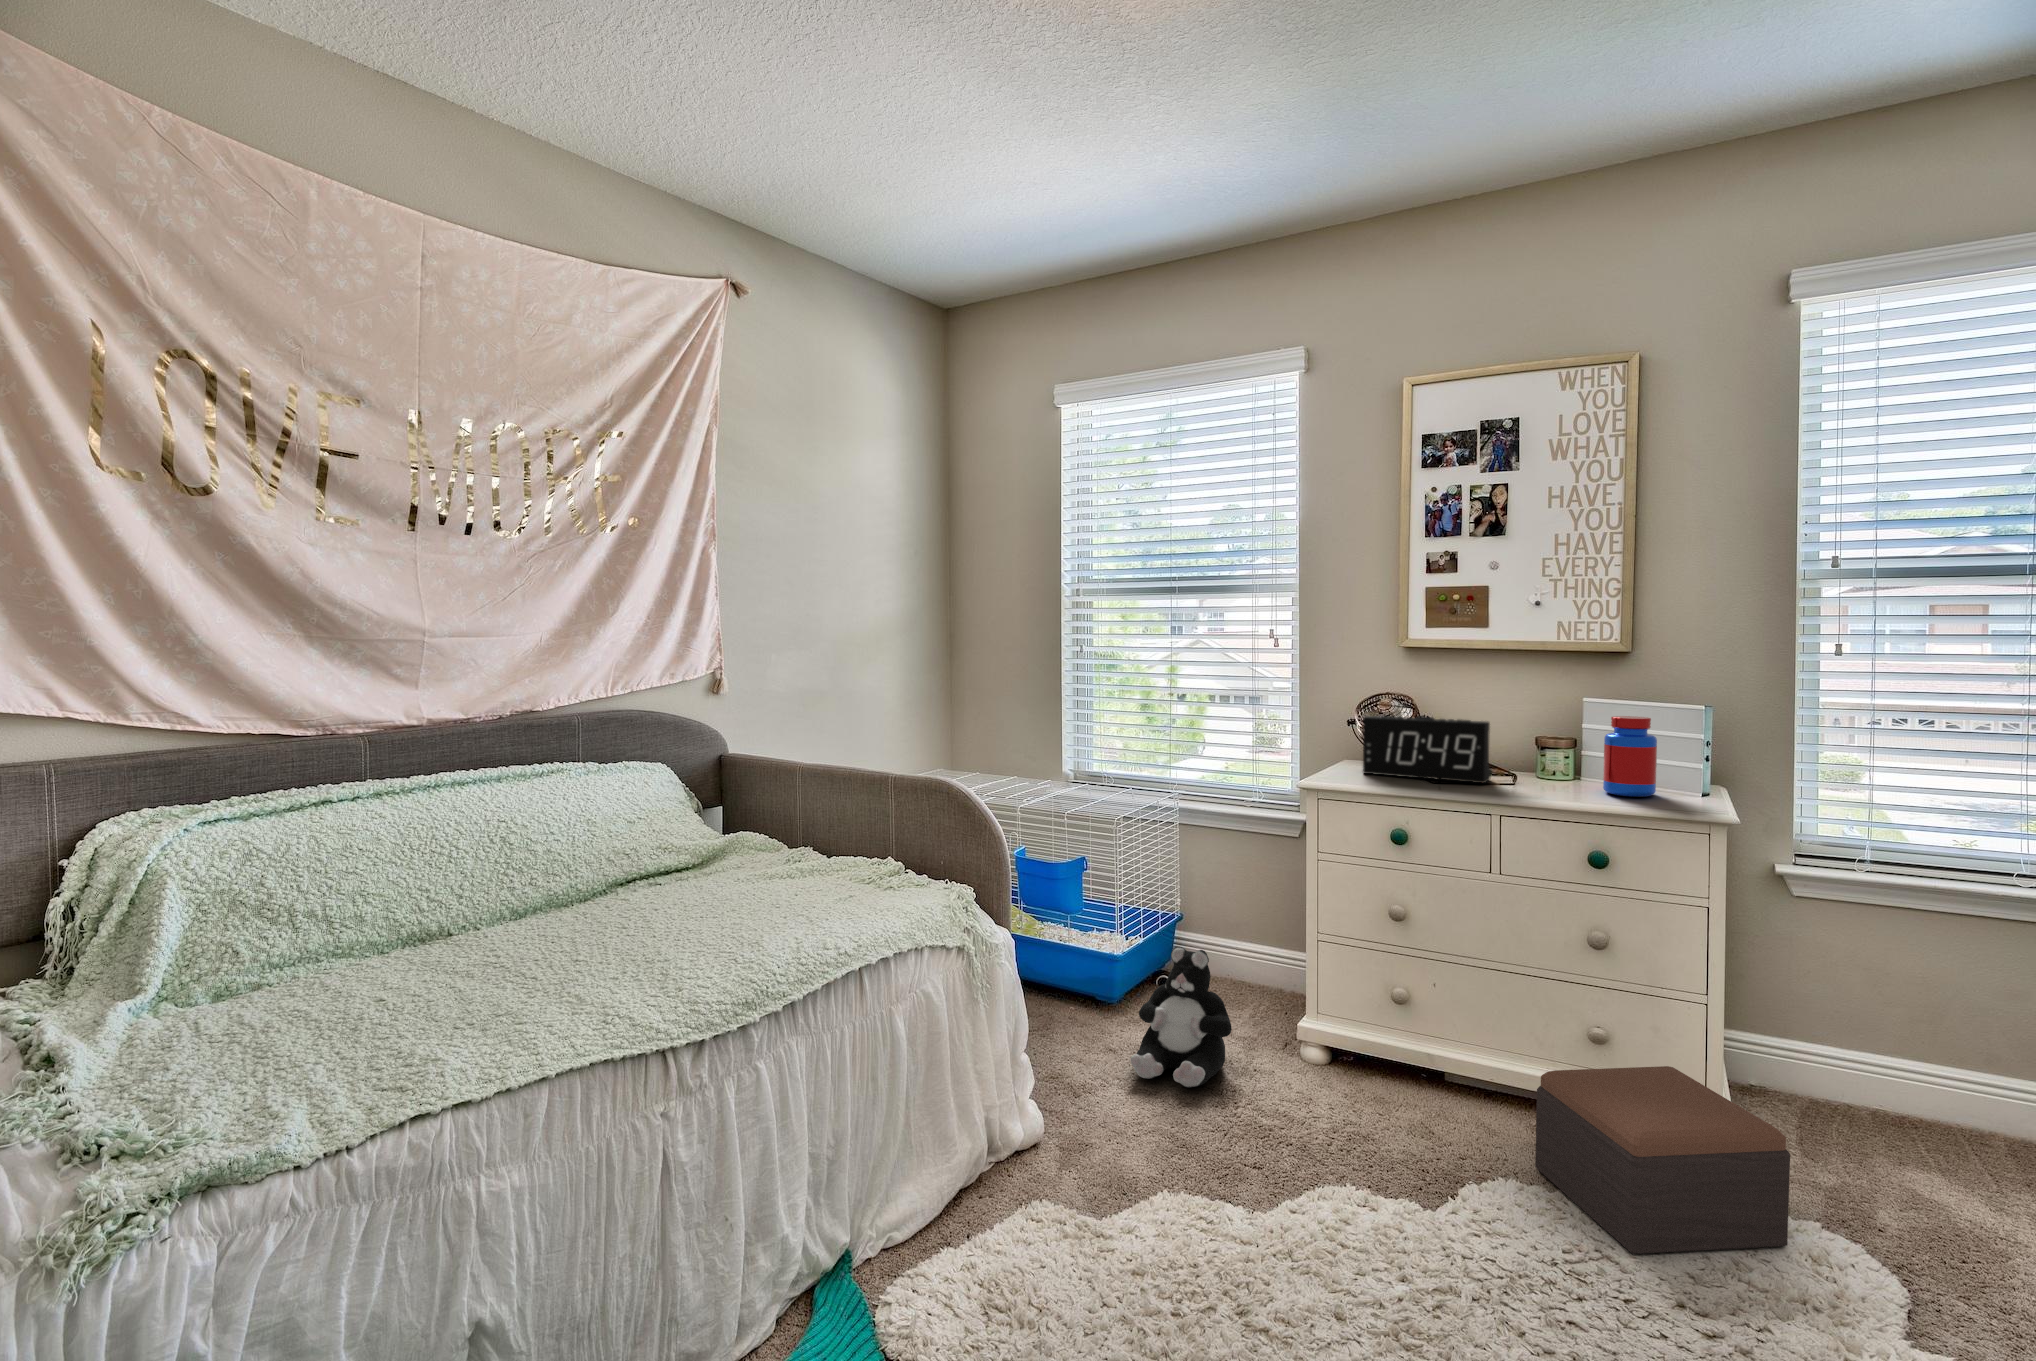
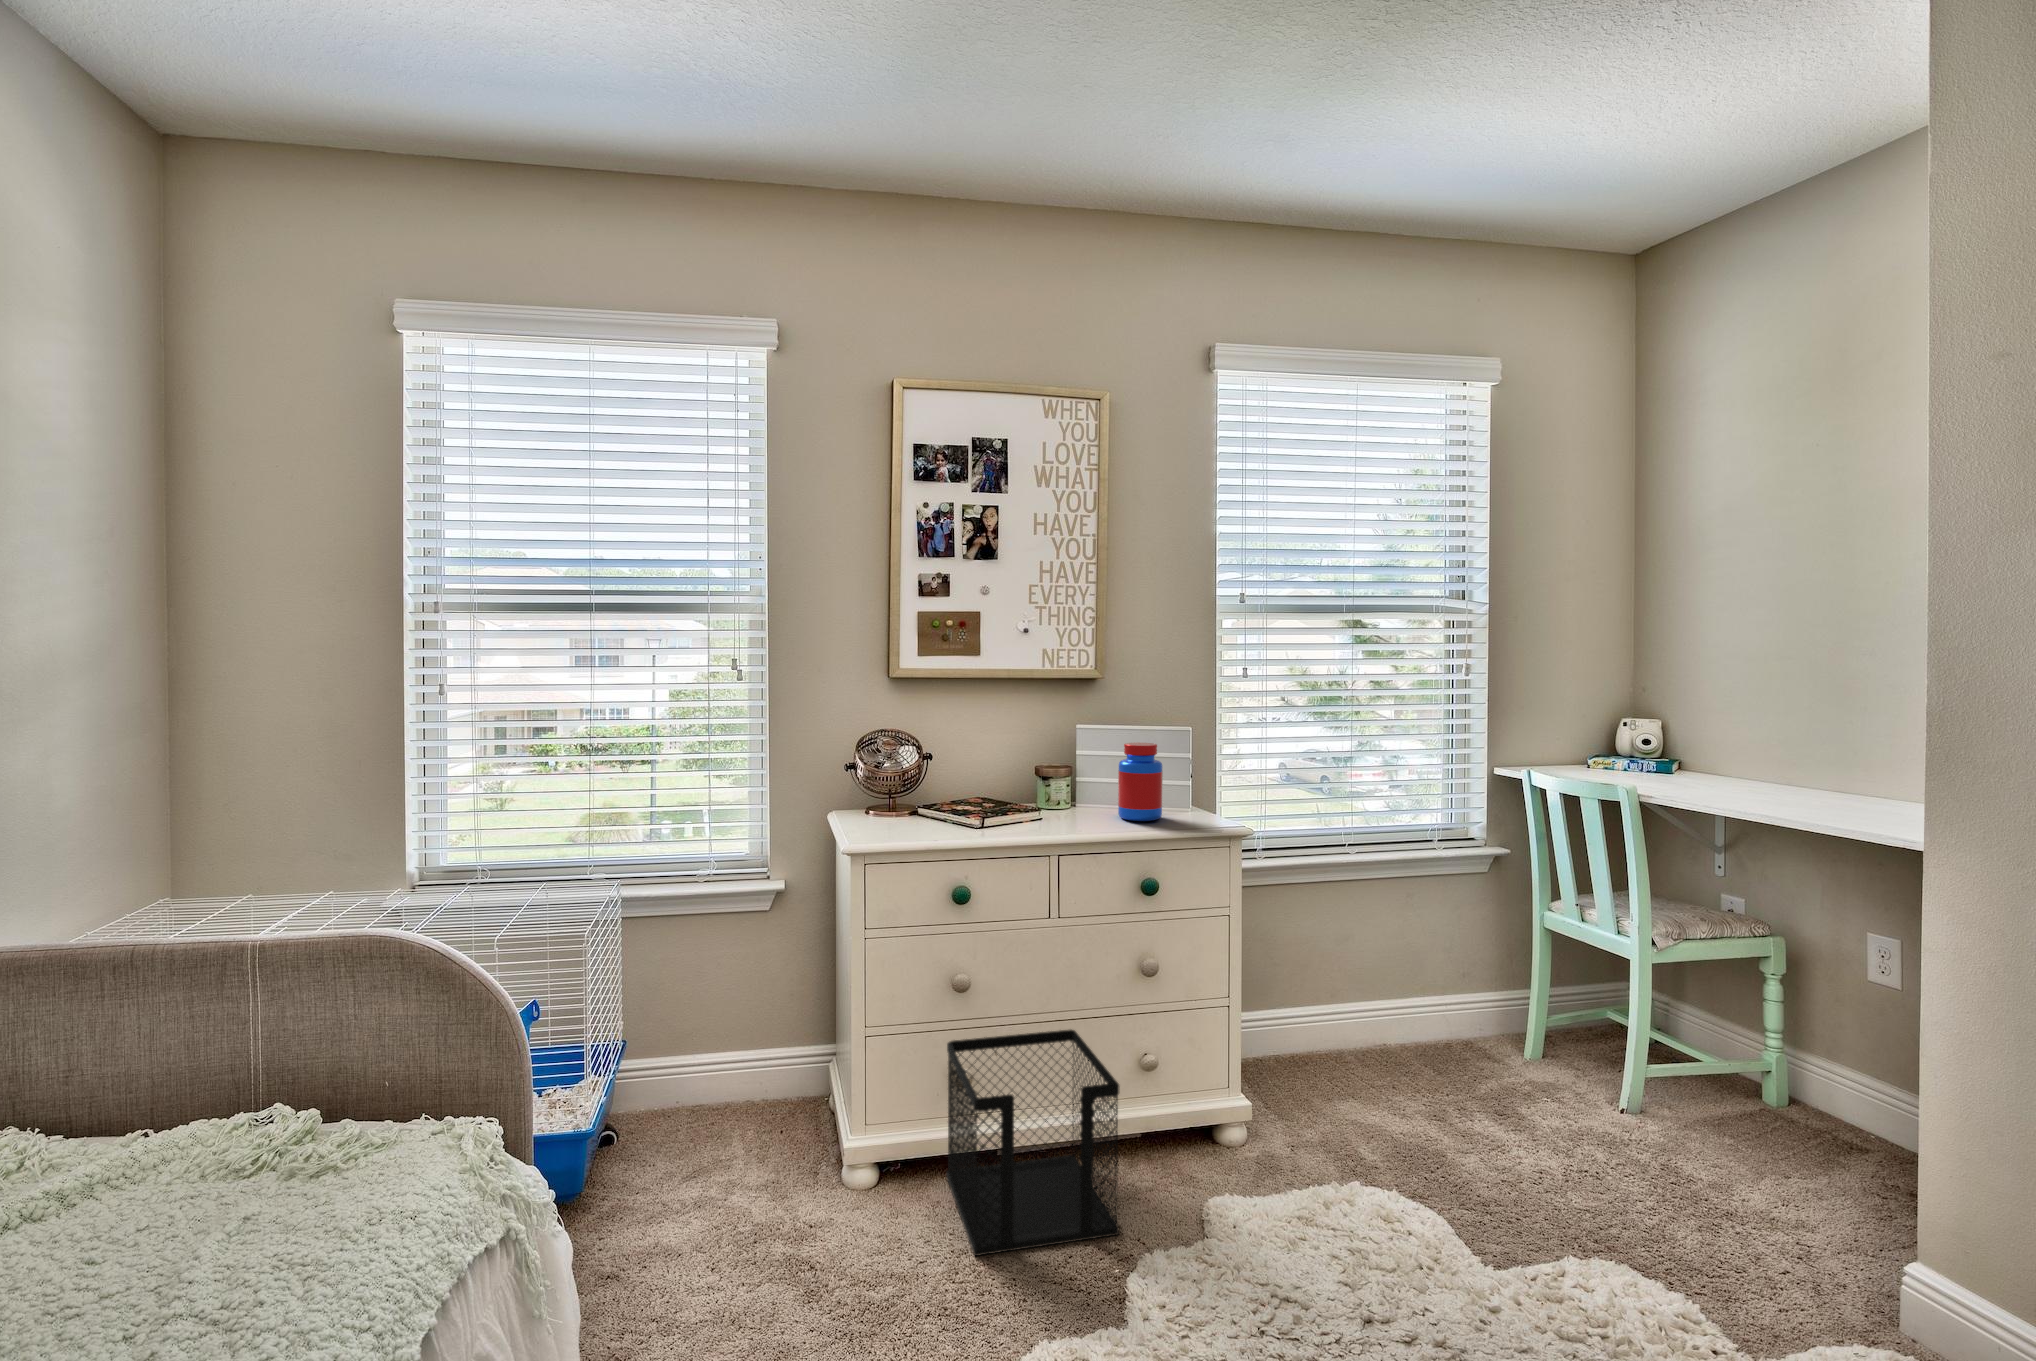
alarm clock: present [1363,716,1491,783] -> none [892,755,1022,825]
plush toy: present [1131,947,1232,1088] -> none [657,1089,791,1299]
wastebasket: none [1357,962,1514,1163] -> present [946,1030,1120,1256]
footstool: present [1535,1066,1790,1254] -> none [1149,1079,1356,1289]

